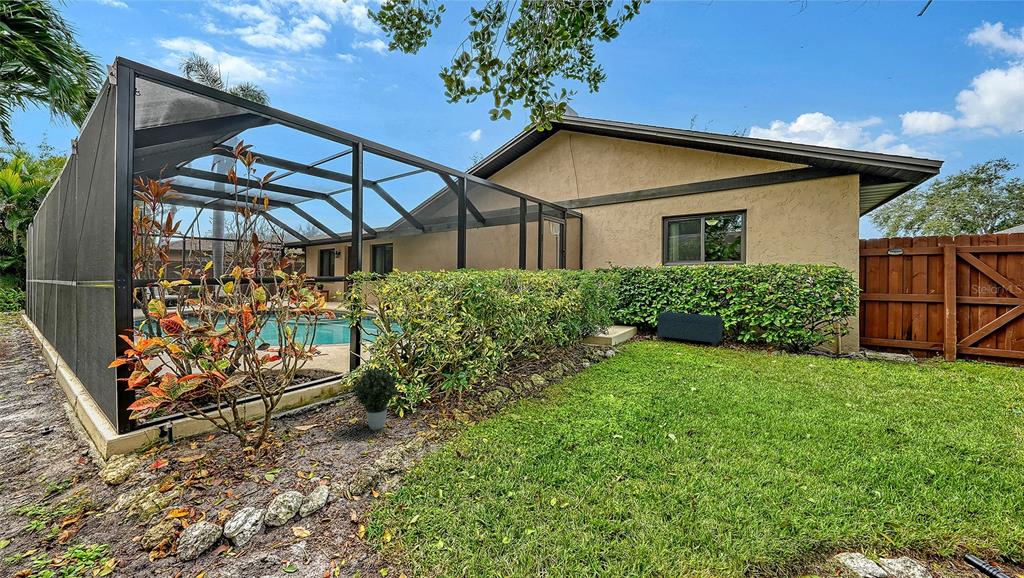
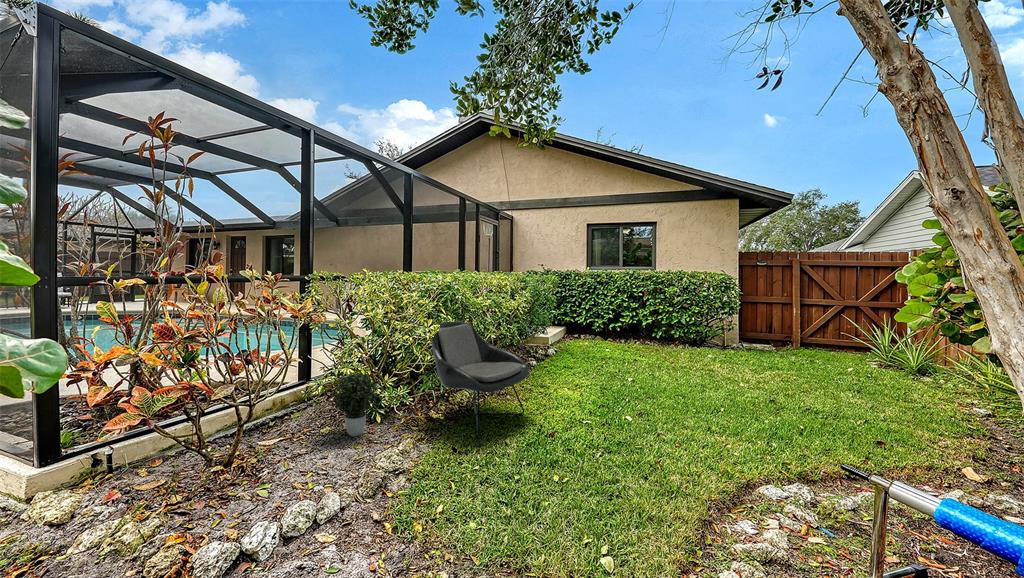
bench: present [657,312,722,347] -> none [585,313,639,343]
lounge chair: none [447,319,555,444] -> present [425,321,530,439]

